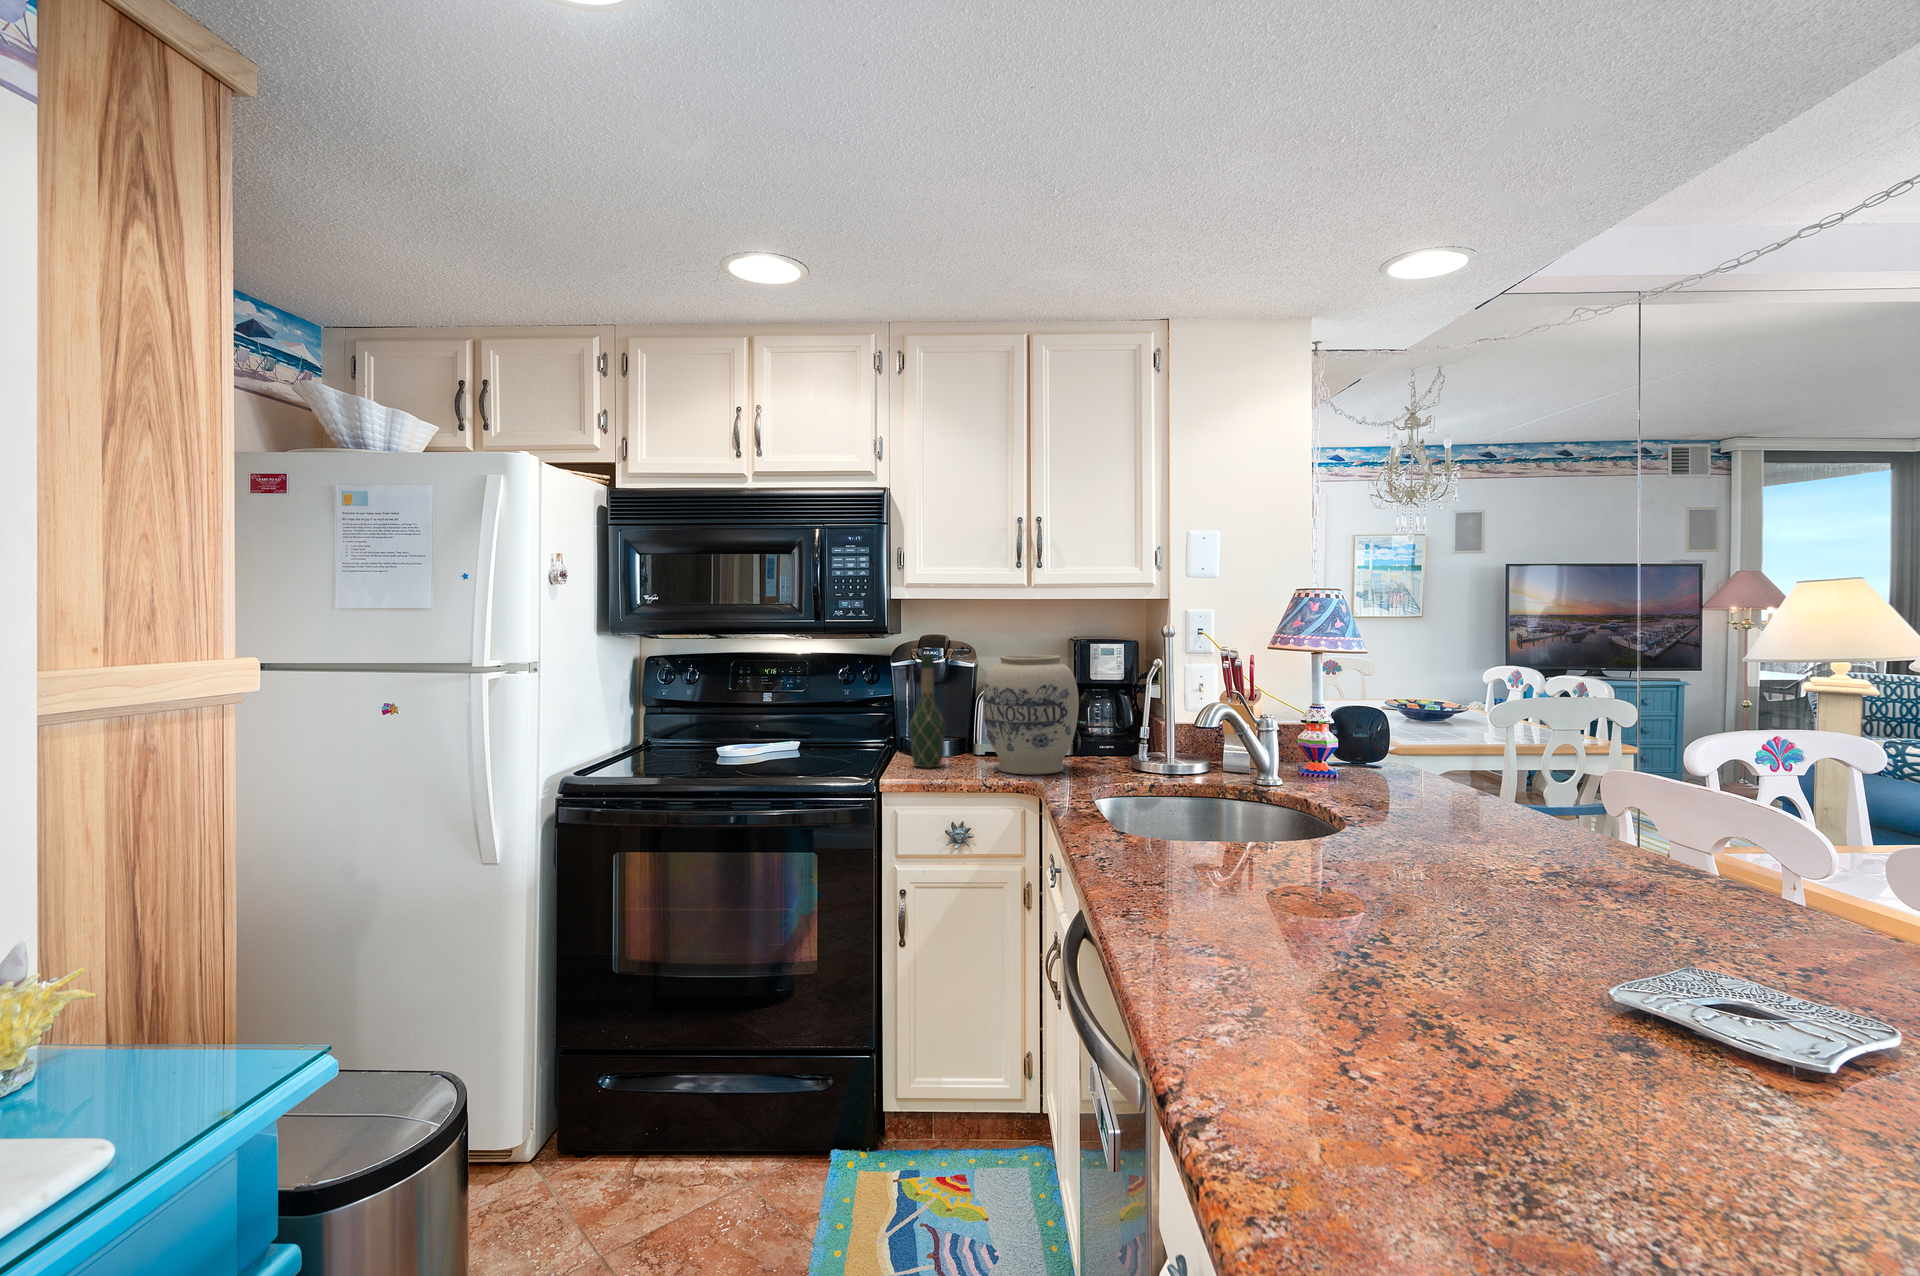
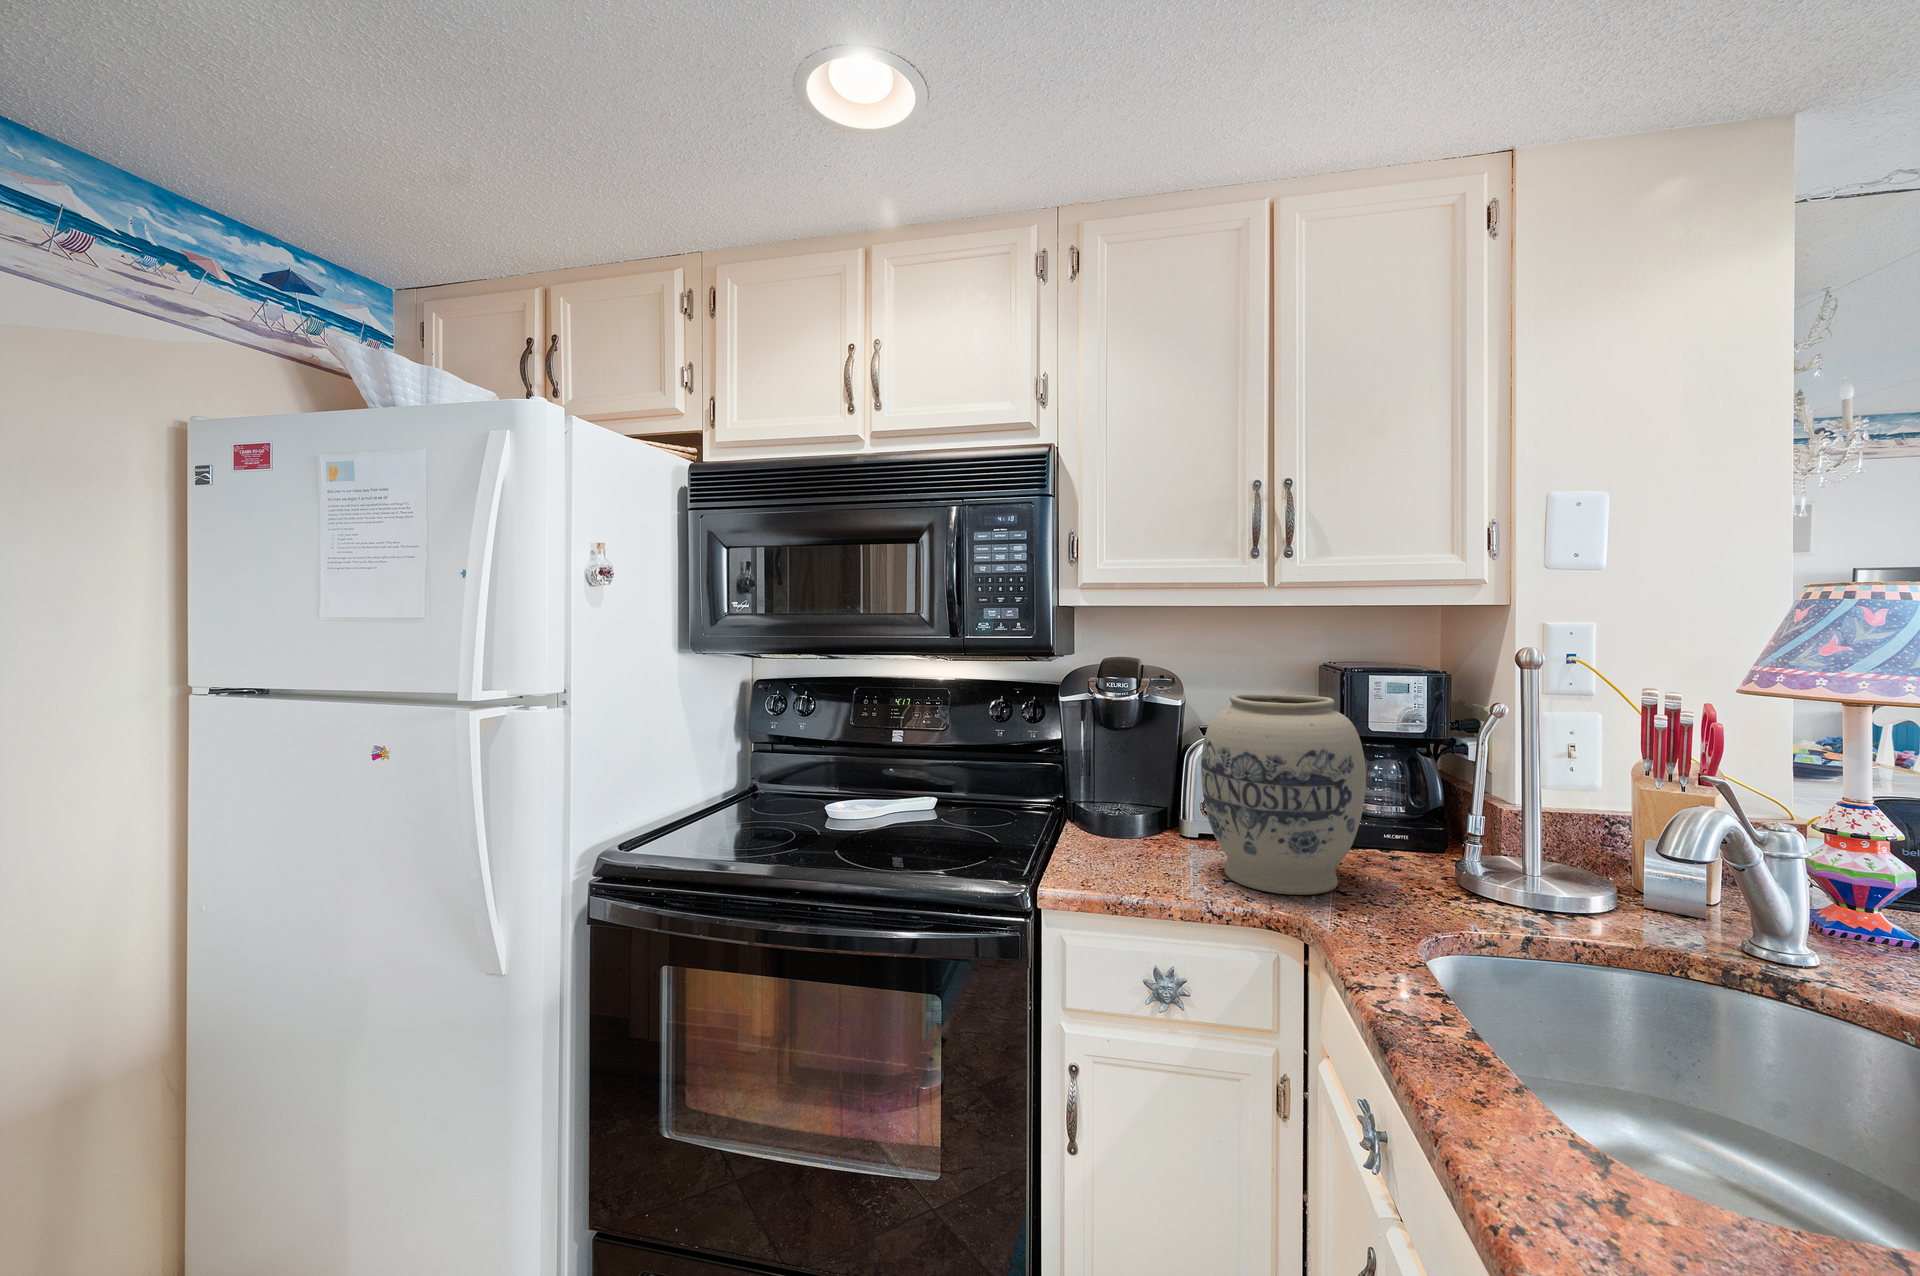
wine bottle: present [909,654,945,768] -> none [1085,689,1140,863]

